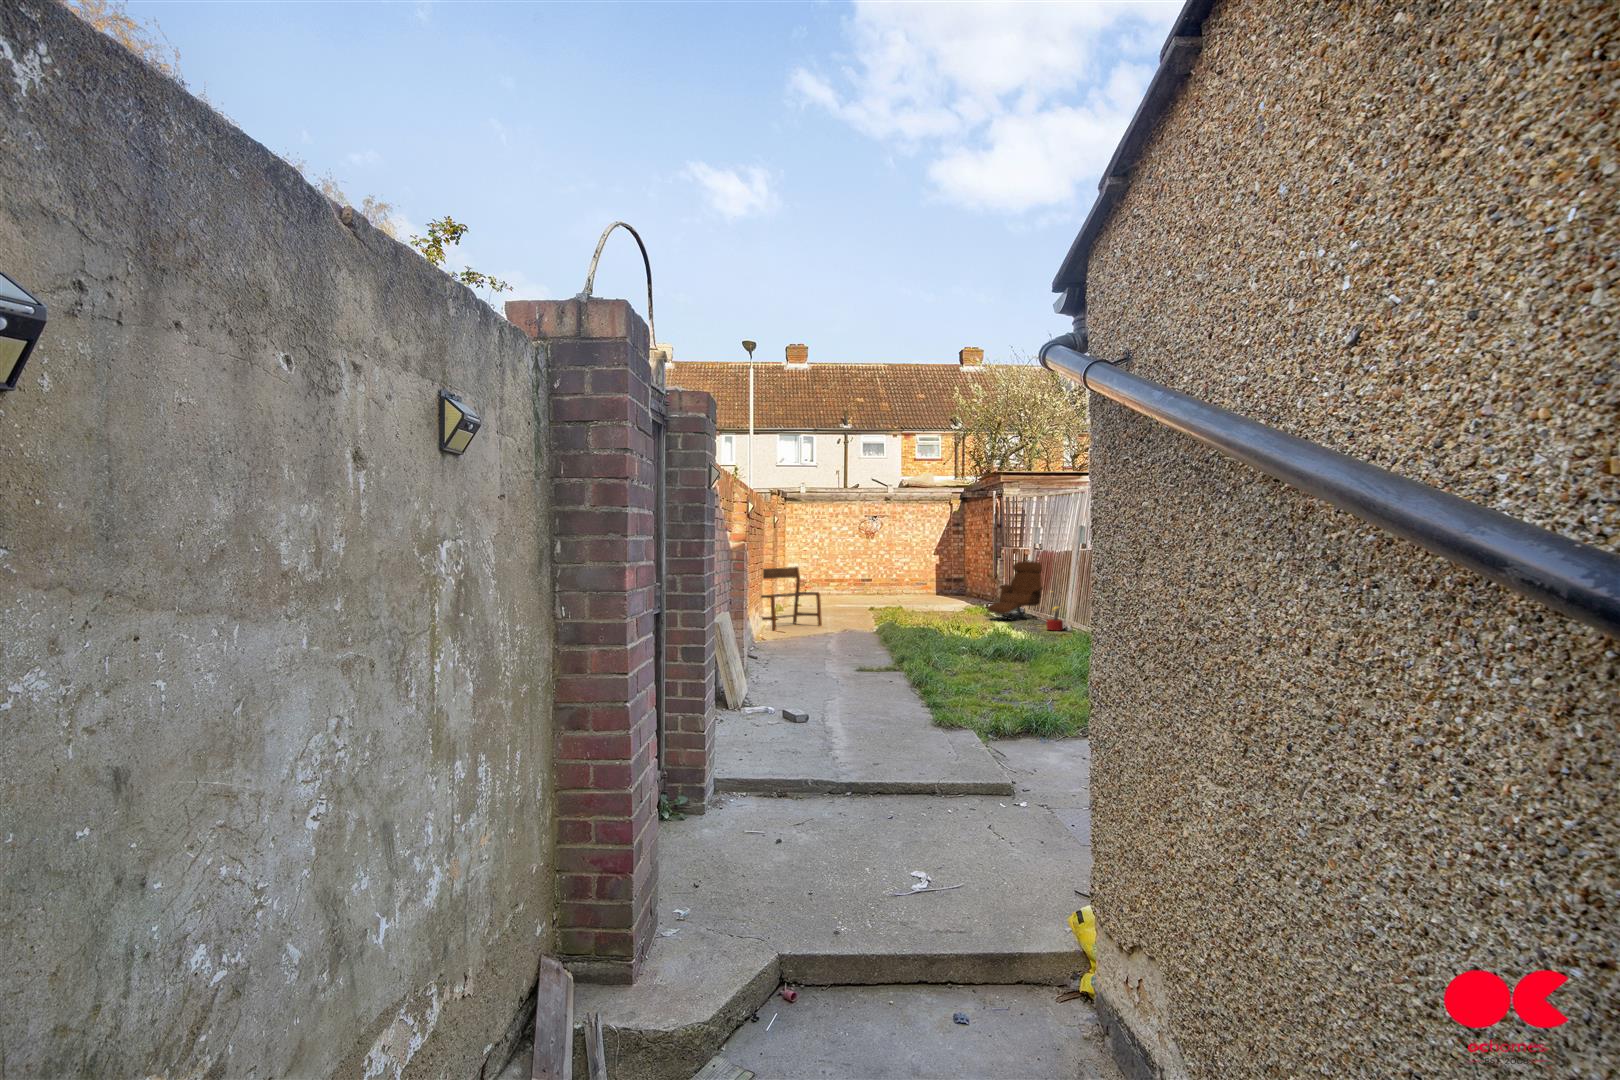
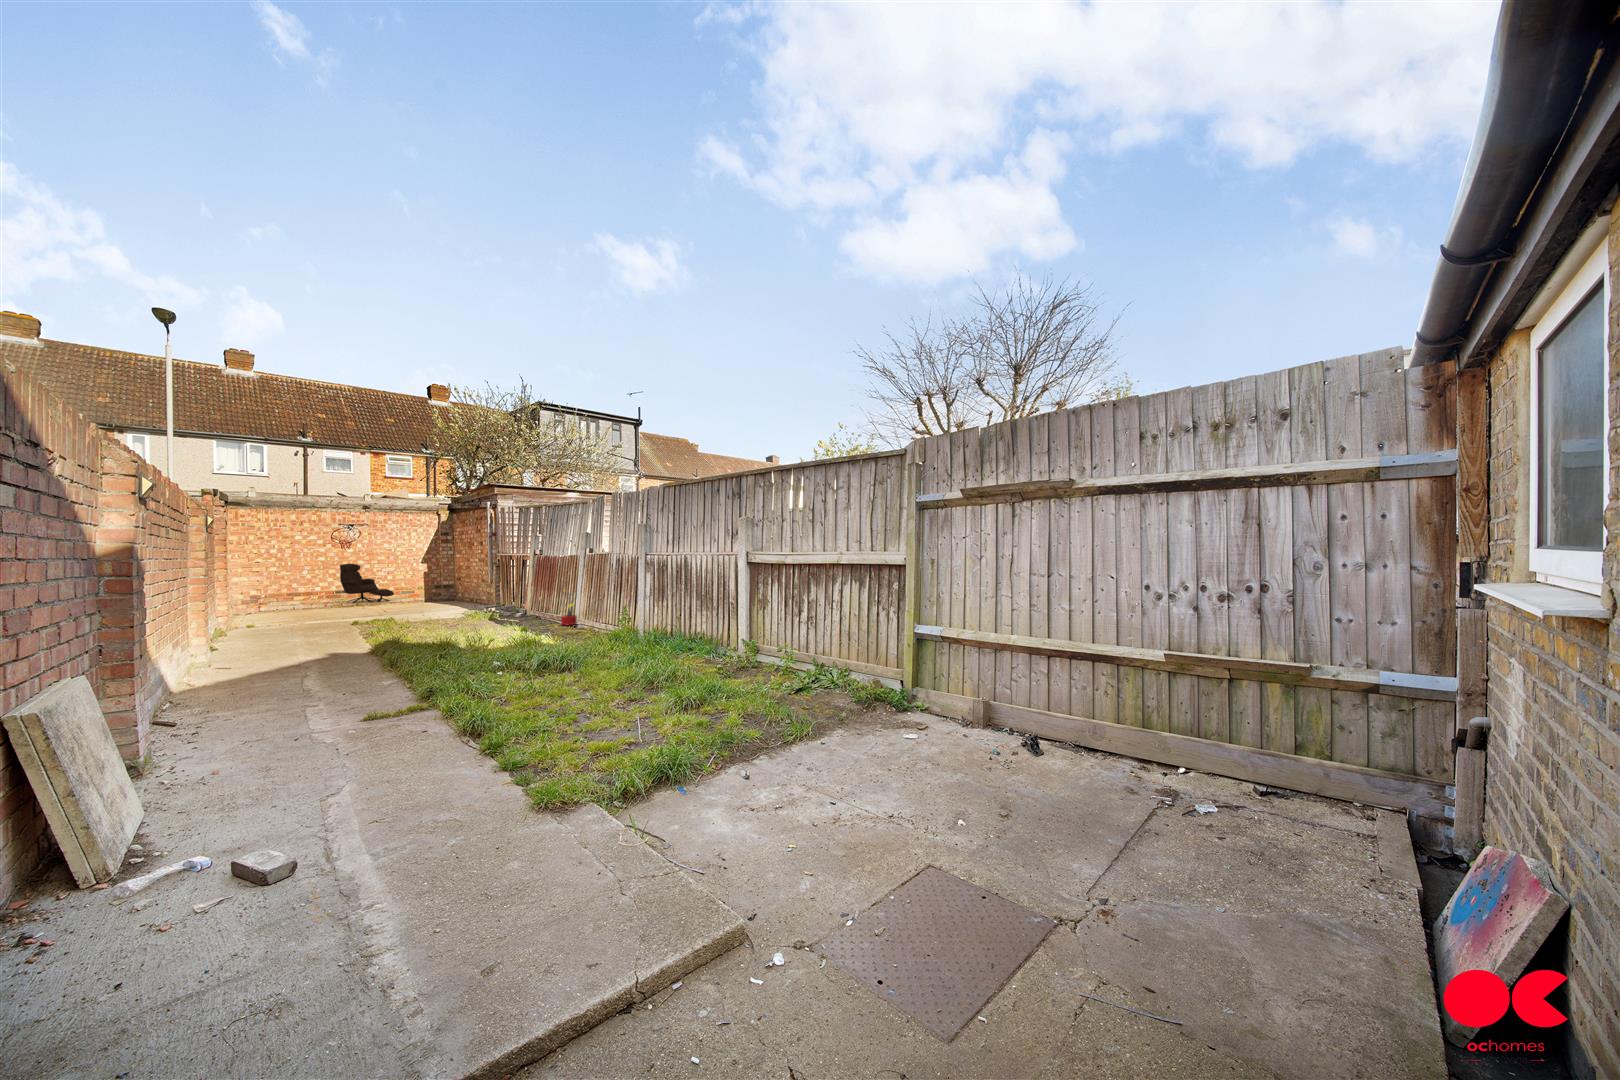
lounge chair: present [988,561,1043,620] -> present [340,564,394,603]
bench: present [761,567,822,631] -> none [165,585,288,670]

